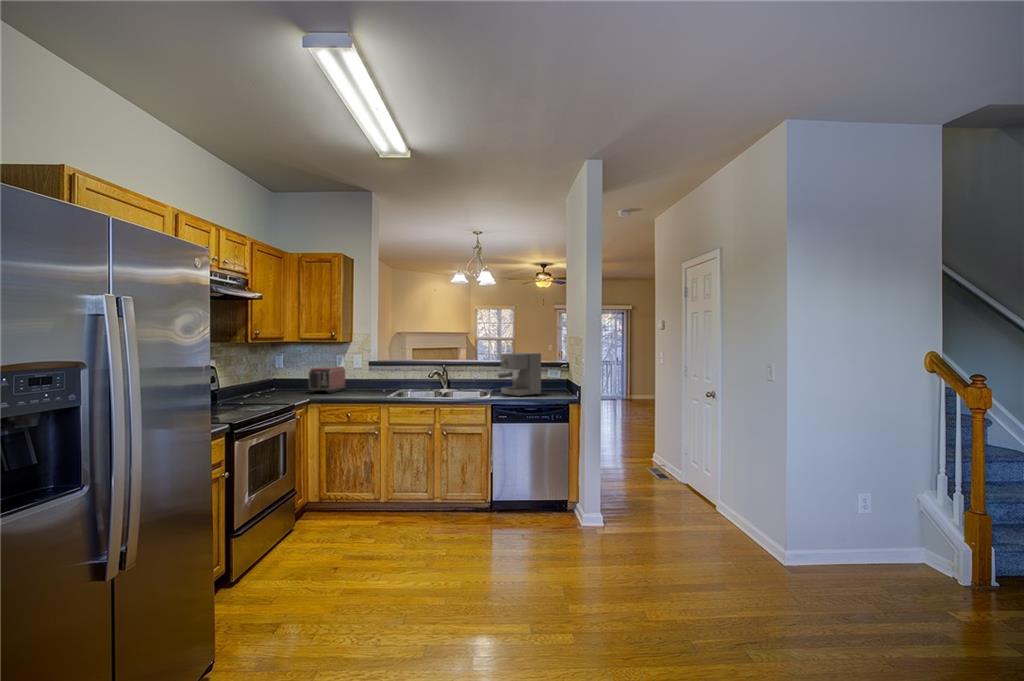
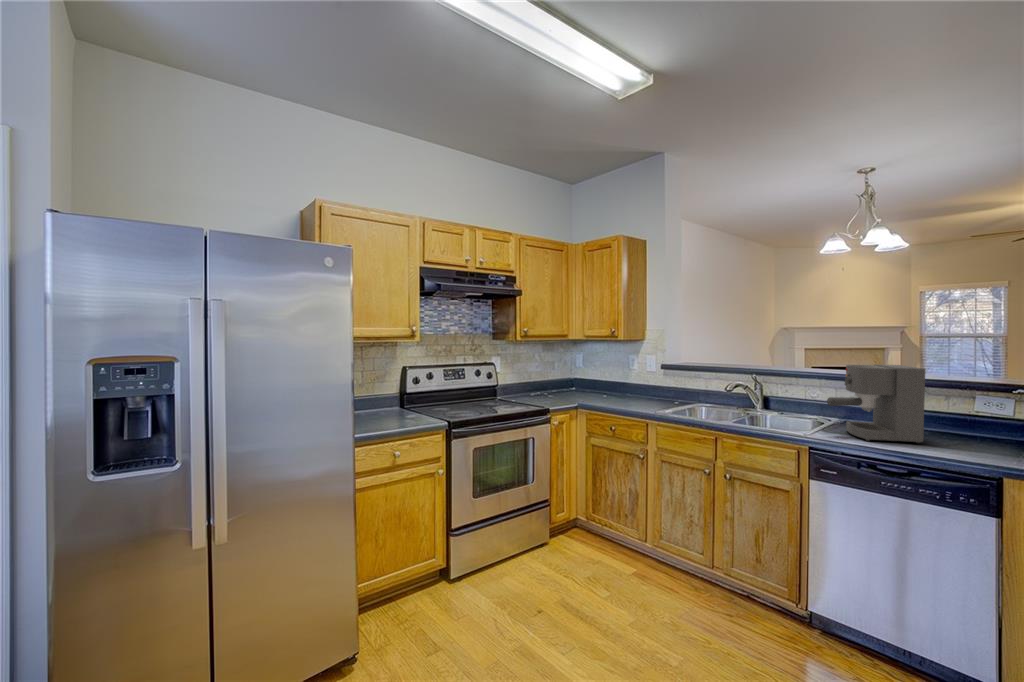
toaster: present [309,367,346,393] -> none [593,367,642,399]

